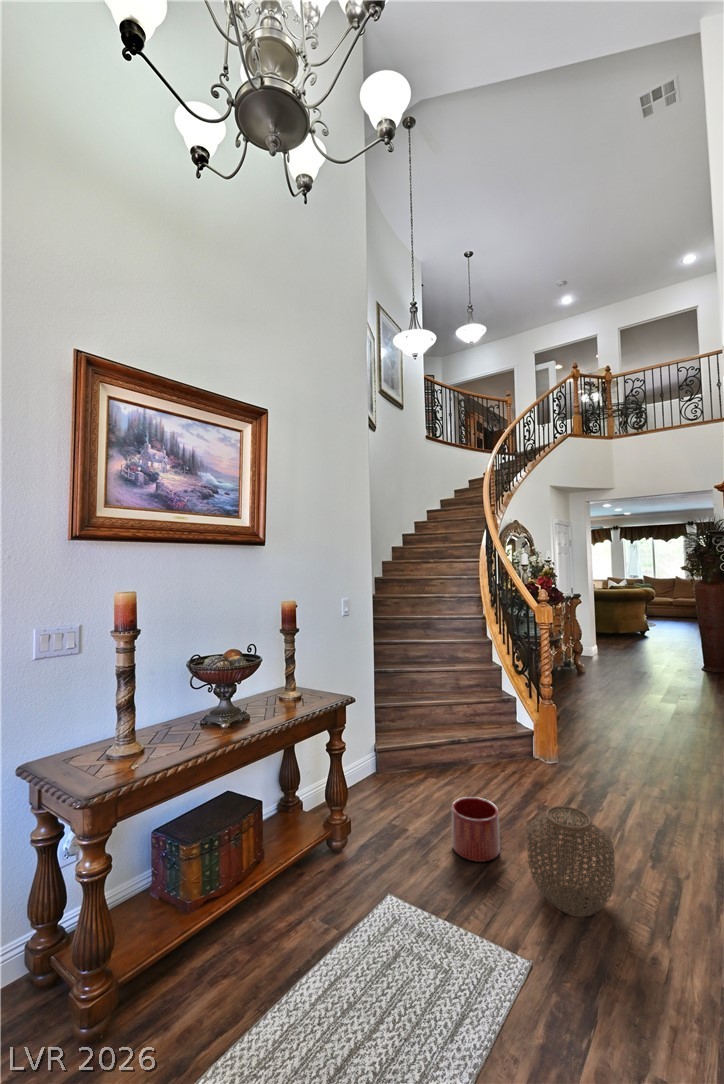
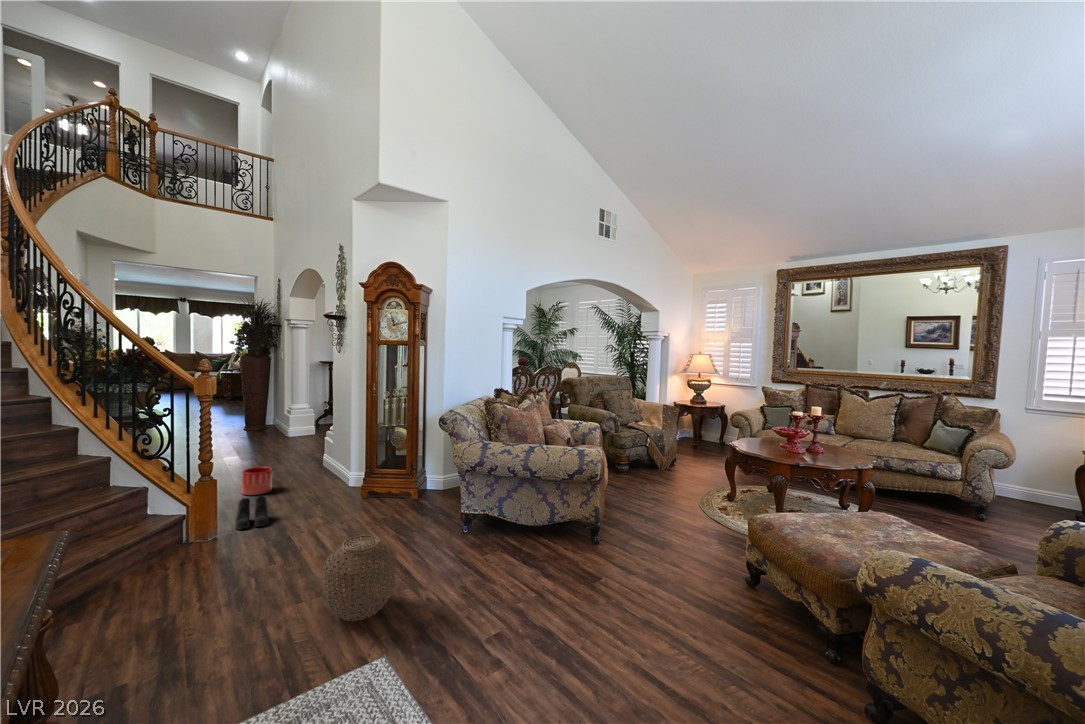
boots: none [573,731,608,767] -> present [235,496,268,529]
planter: present [452,797,500,862] -> present [241,466,272,495]

